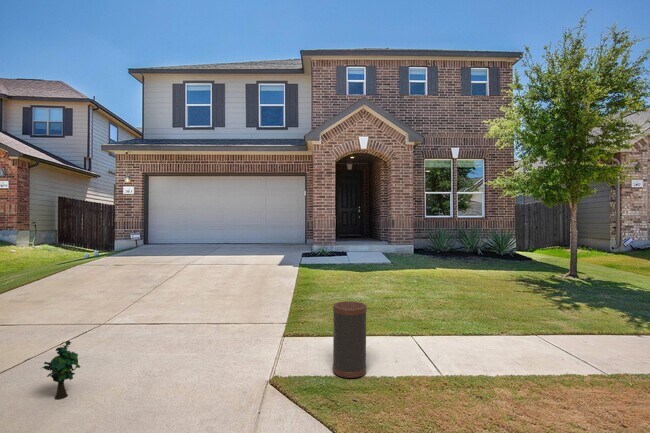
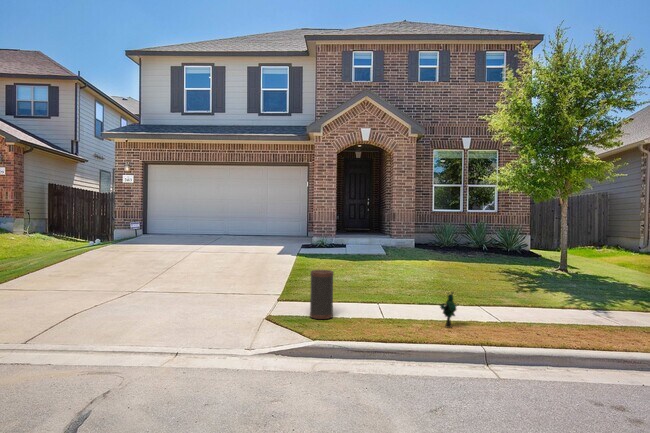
decorative plant: present [42,341,80,399] -> present [440,292,459,328]

